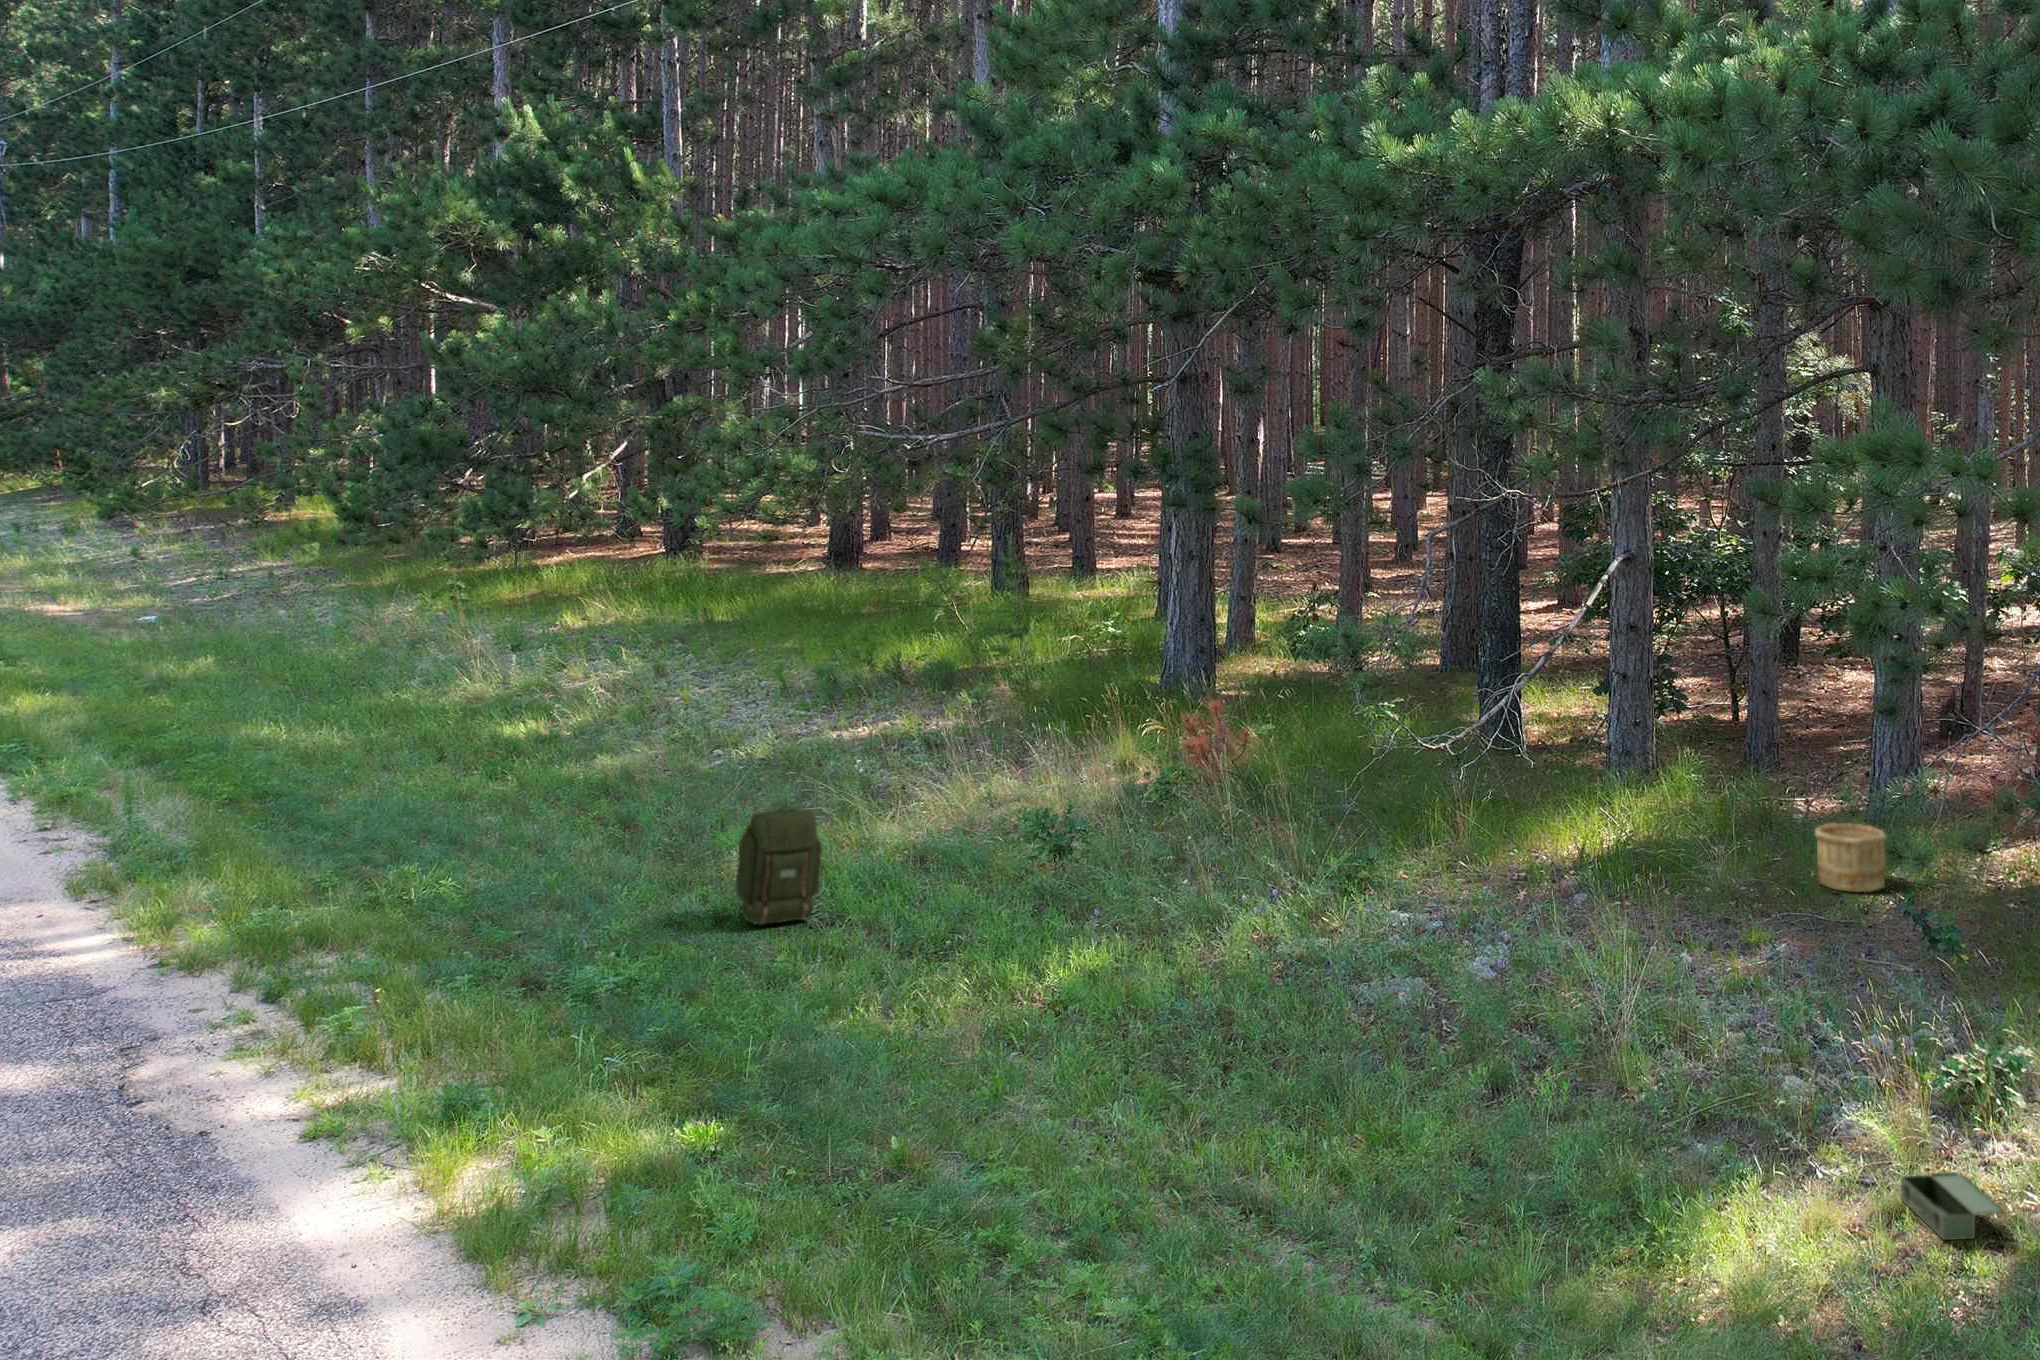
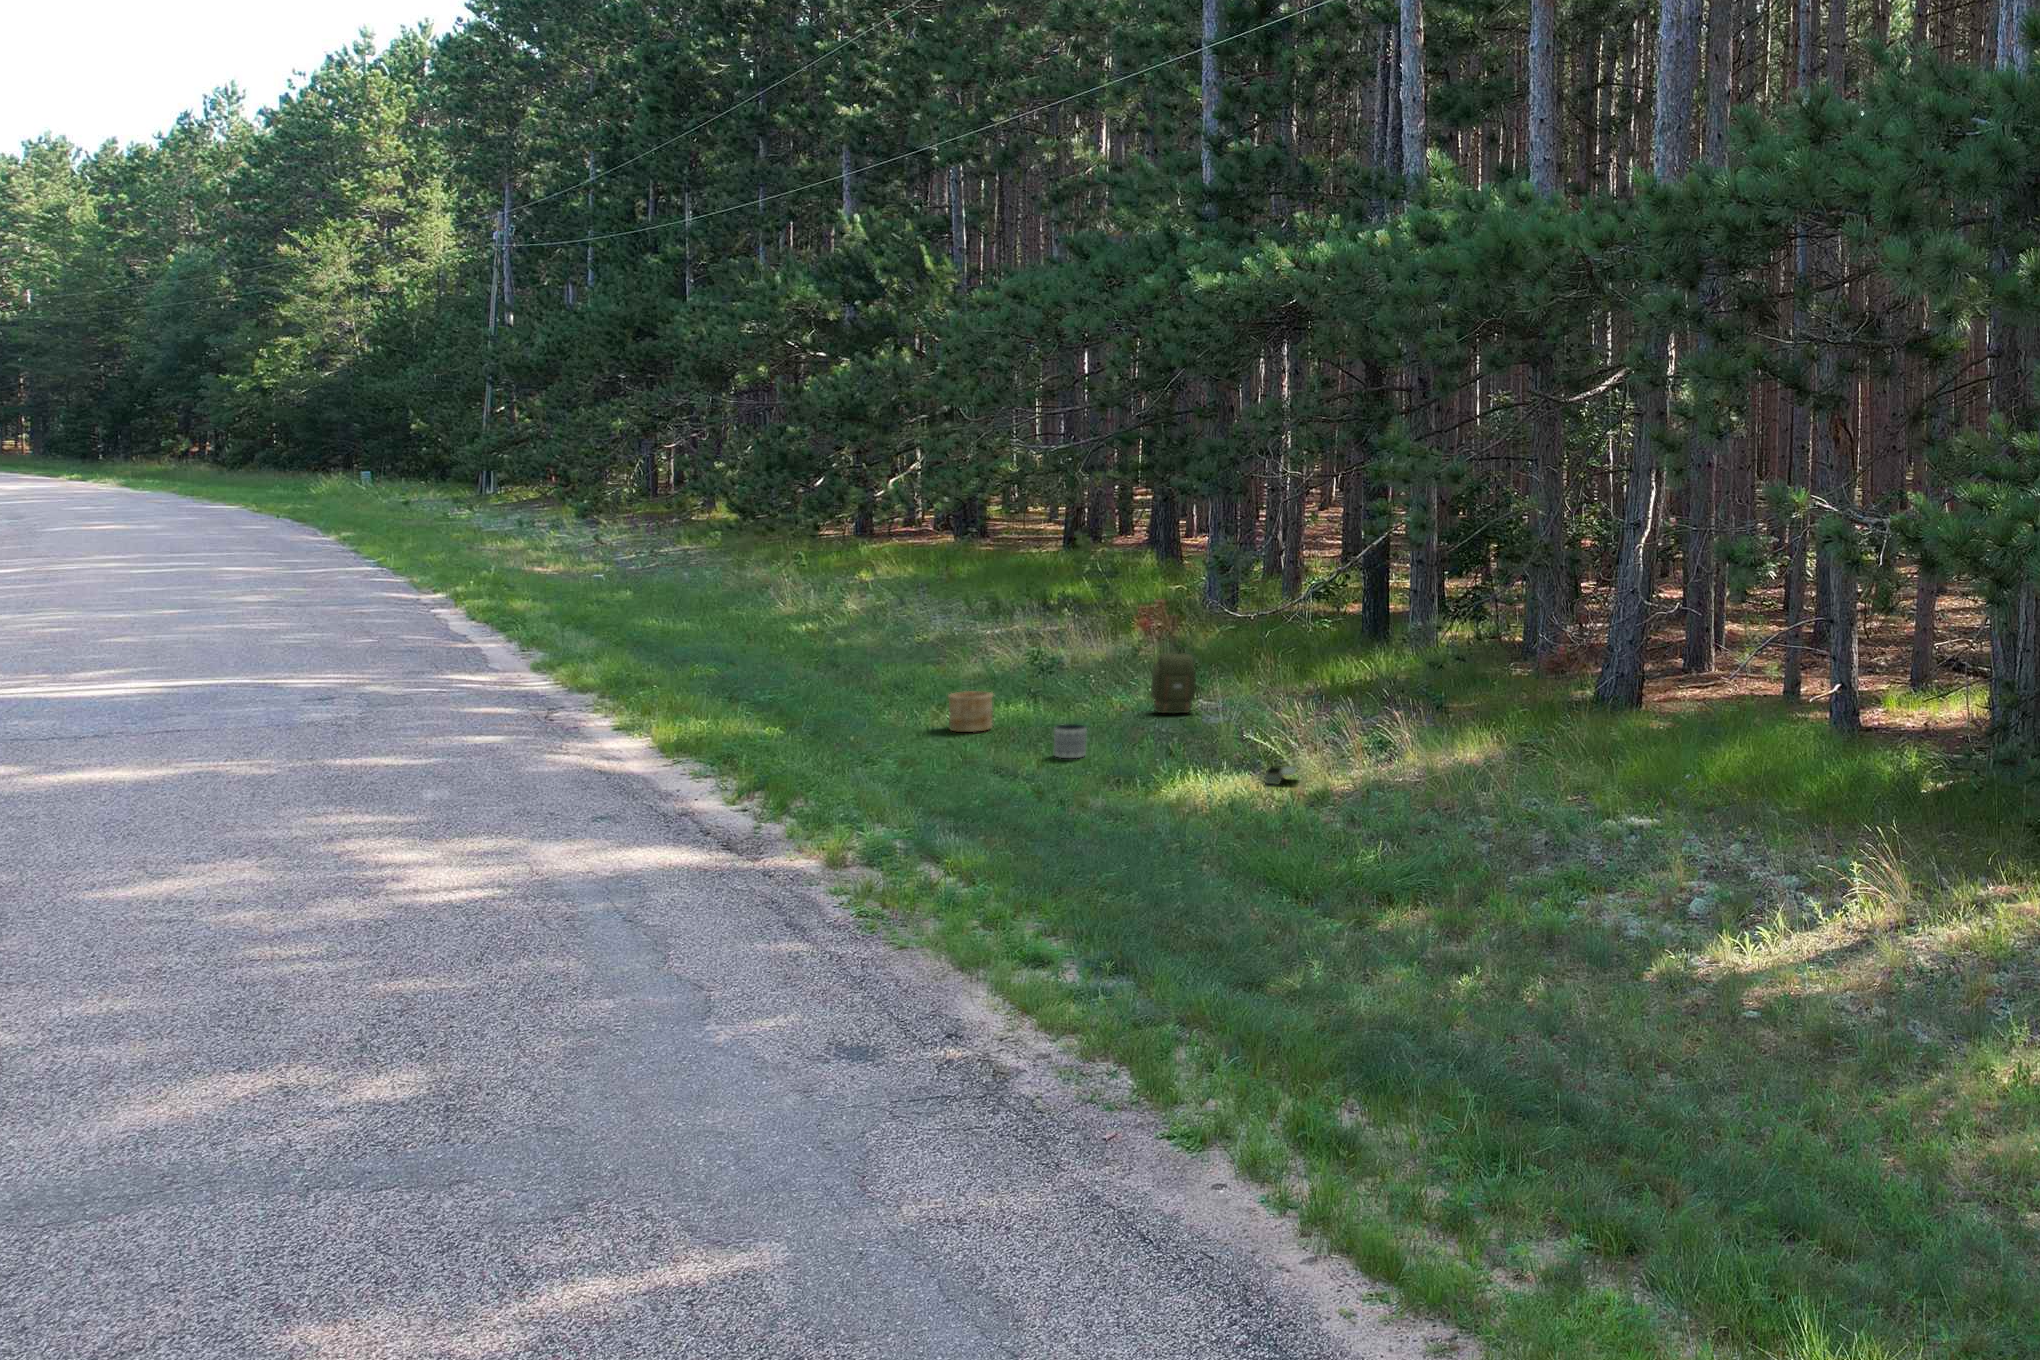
backpack: present [735,806,822,924] -> present [1150,652,1196,713]
wooden bucket: present [1815,823,1886,892] -> present [948,691,993,732]
planter: none [1356,1068,1427,1159] -> present [1054,724,1087,758]

